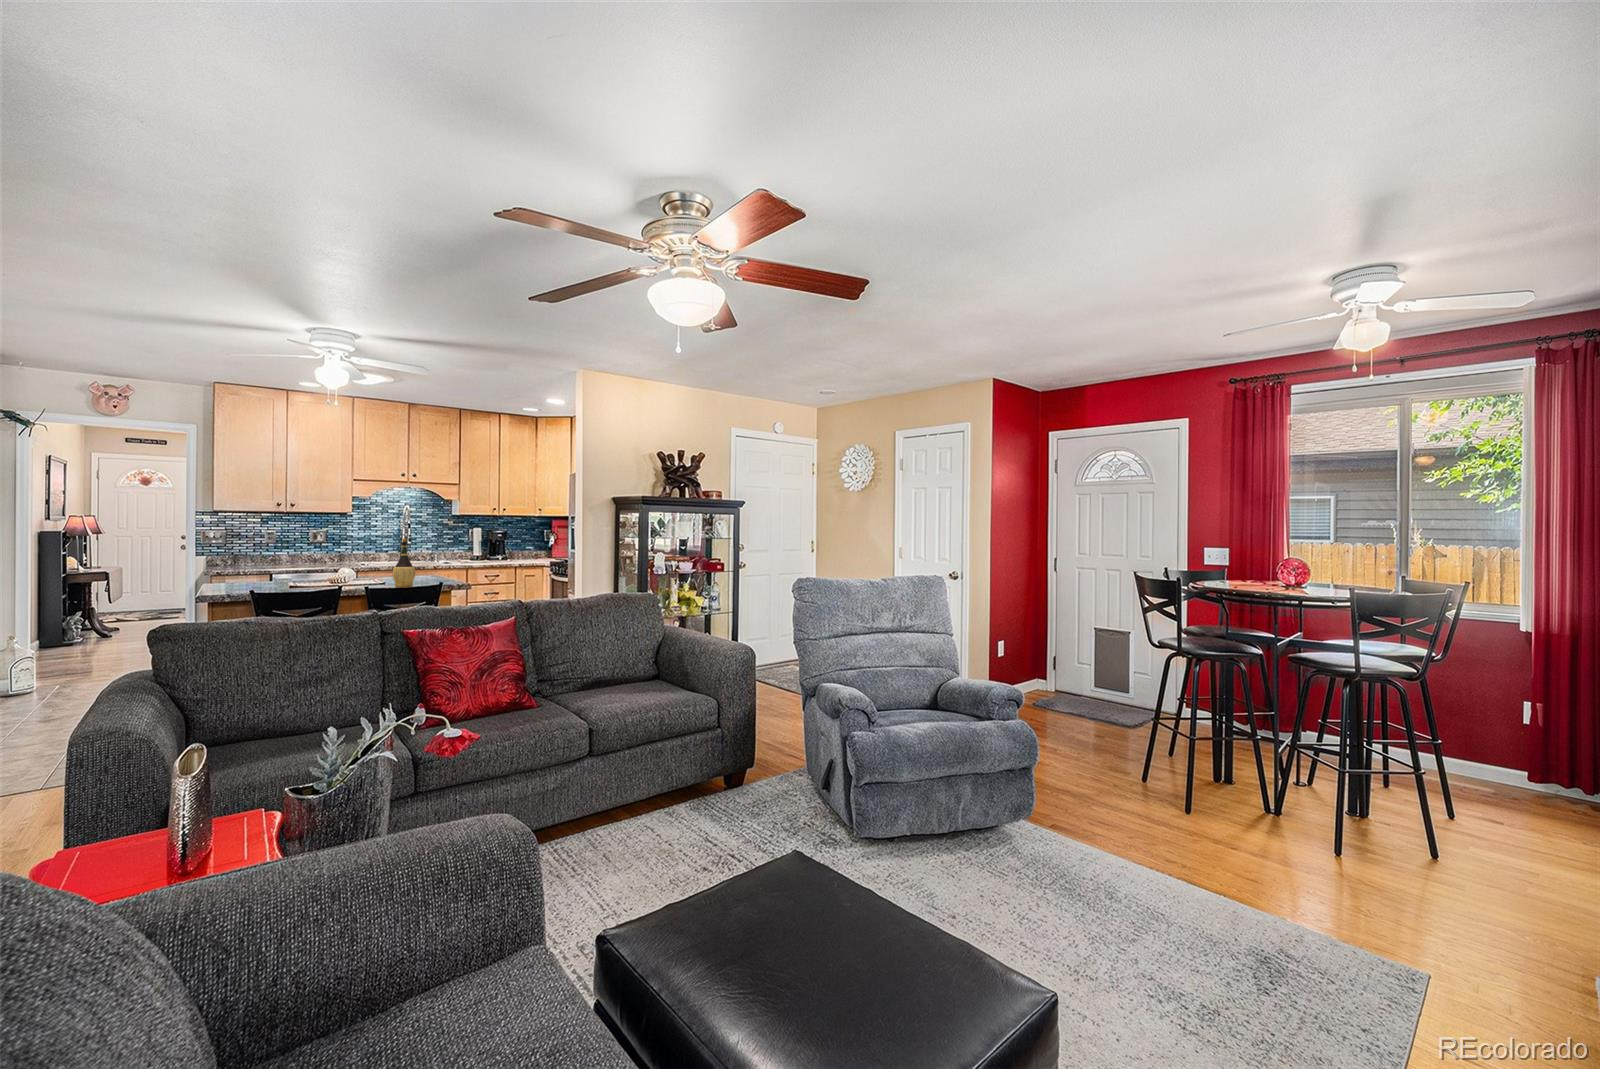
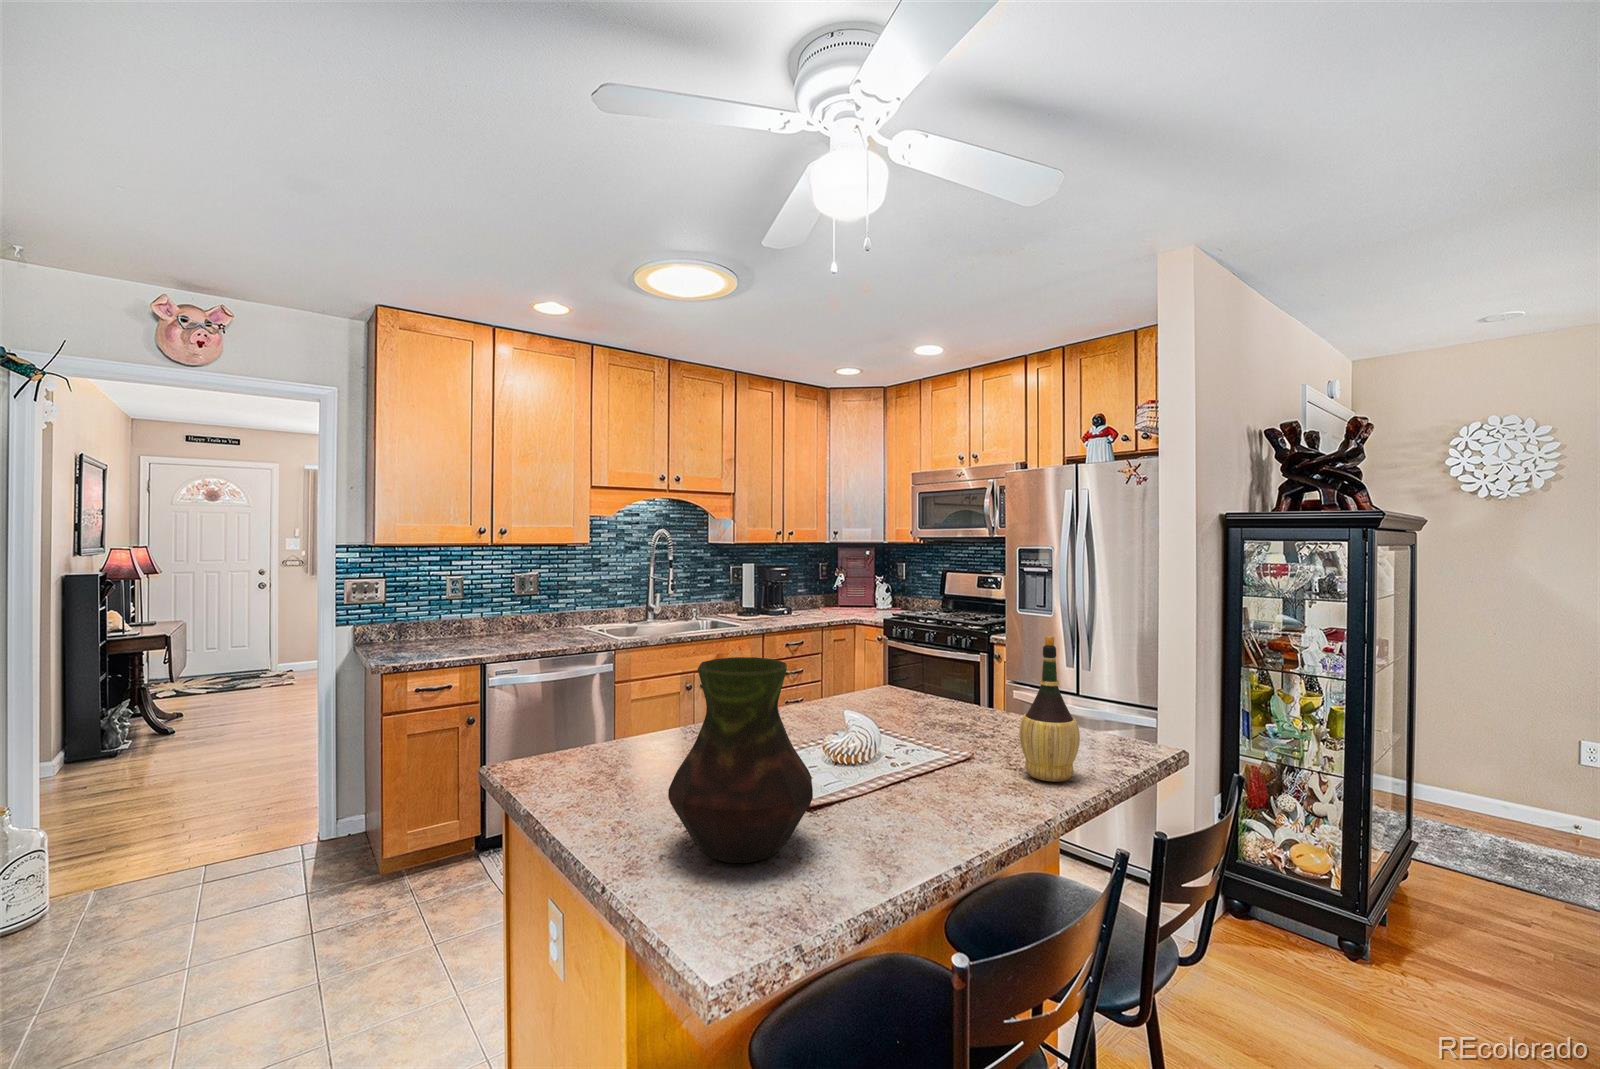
vase: none [230,538,282,593] -> present [668,657,813,863]

